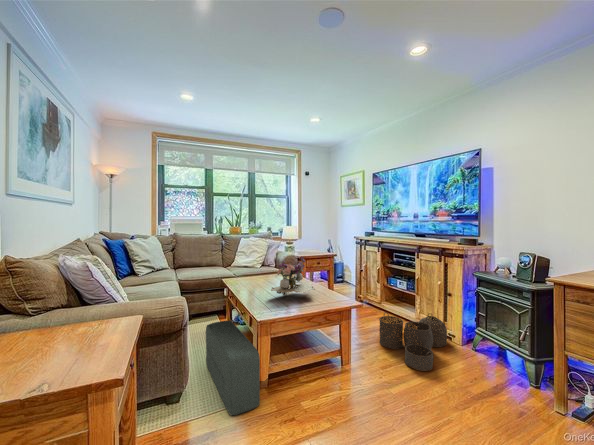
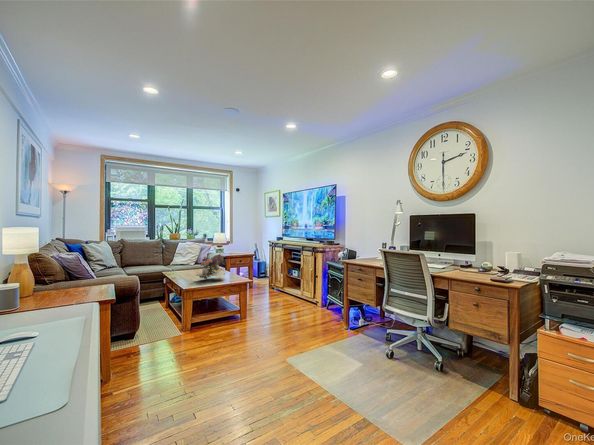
woven basket: present [379,312,447,371] -> none [271,289,314,320]
pouf: present [206,321,260,415] -> none [150,296,184,343]

